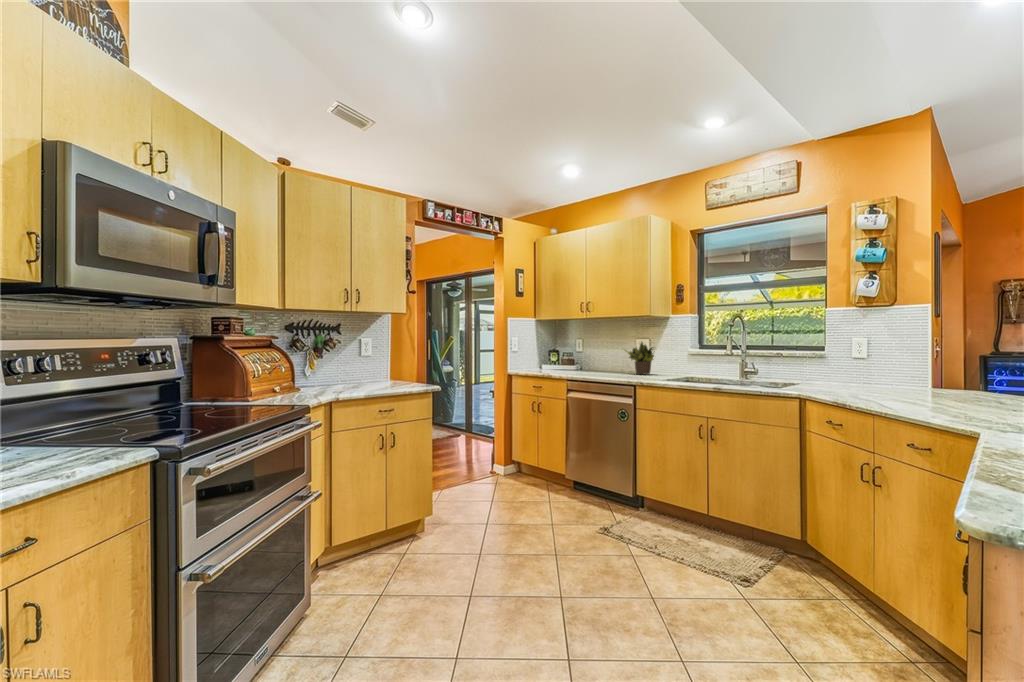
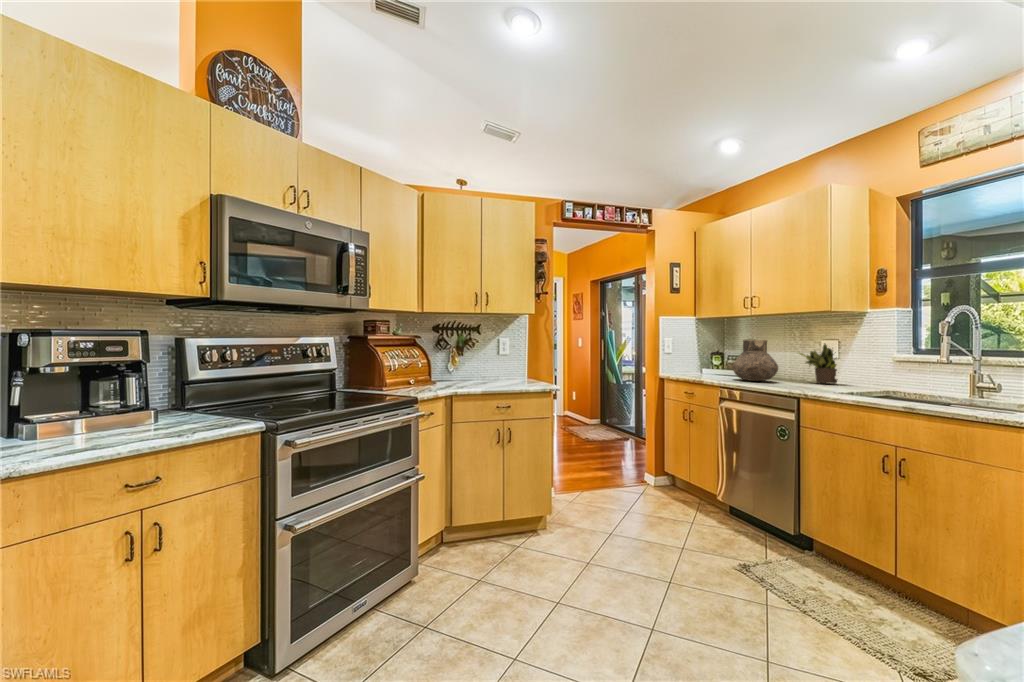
vase: none [576,339,611,374] -> present [733,339,778,381]

